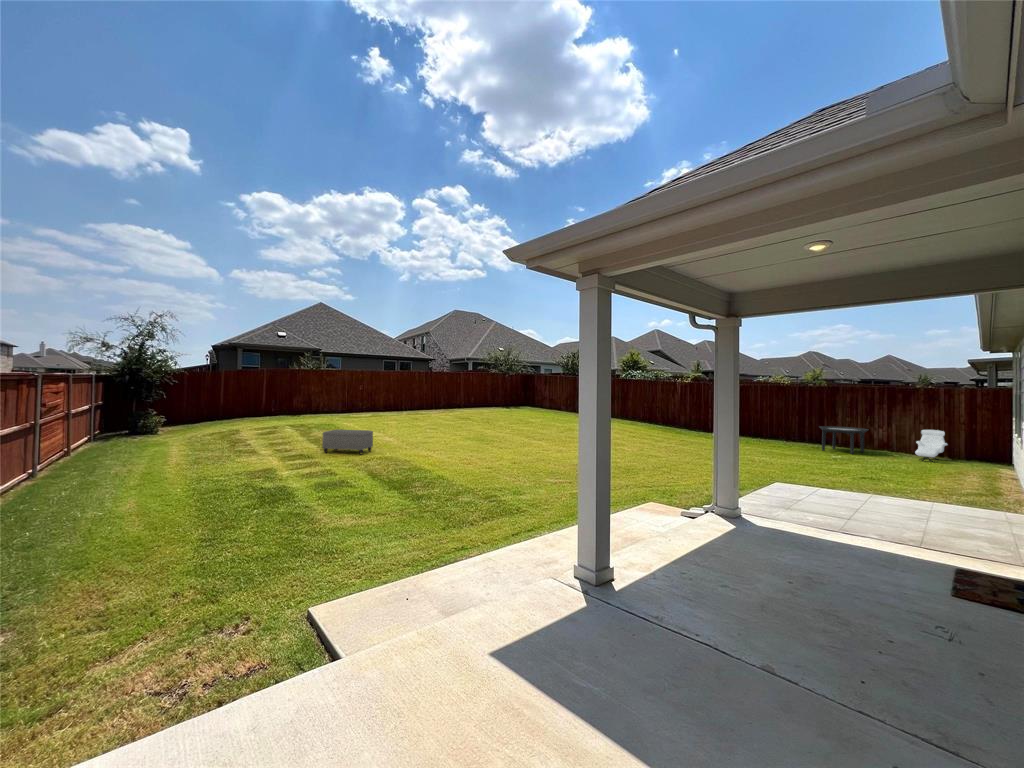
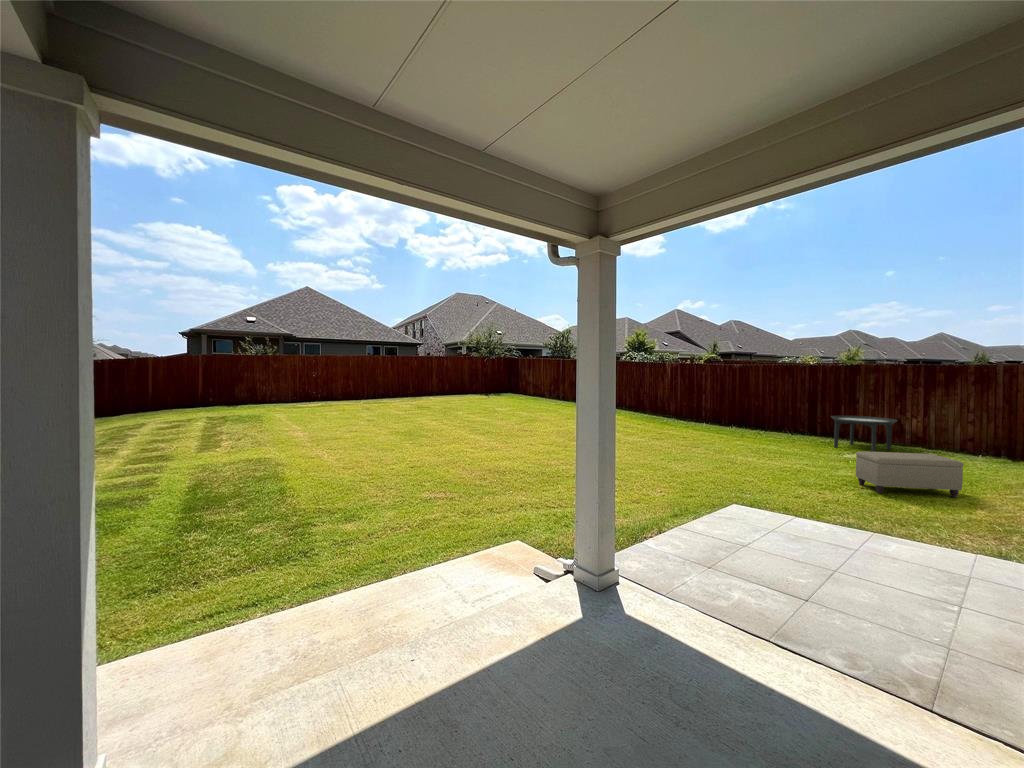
ottoman: present [322,429,373,454] -> present [856,451,964,498]
armchair: present [915,430,947,462] -> none [962,421,1010,466]

